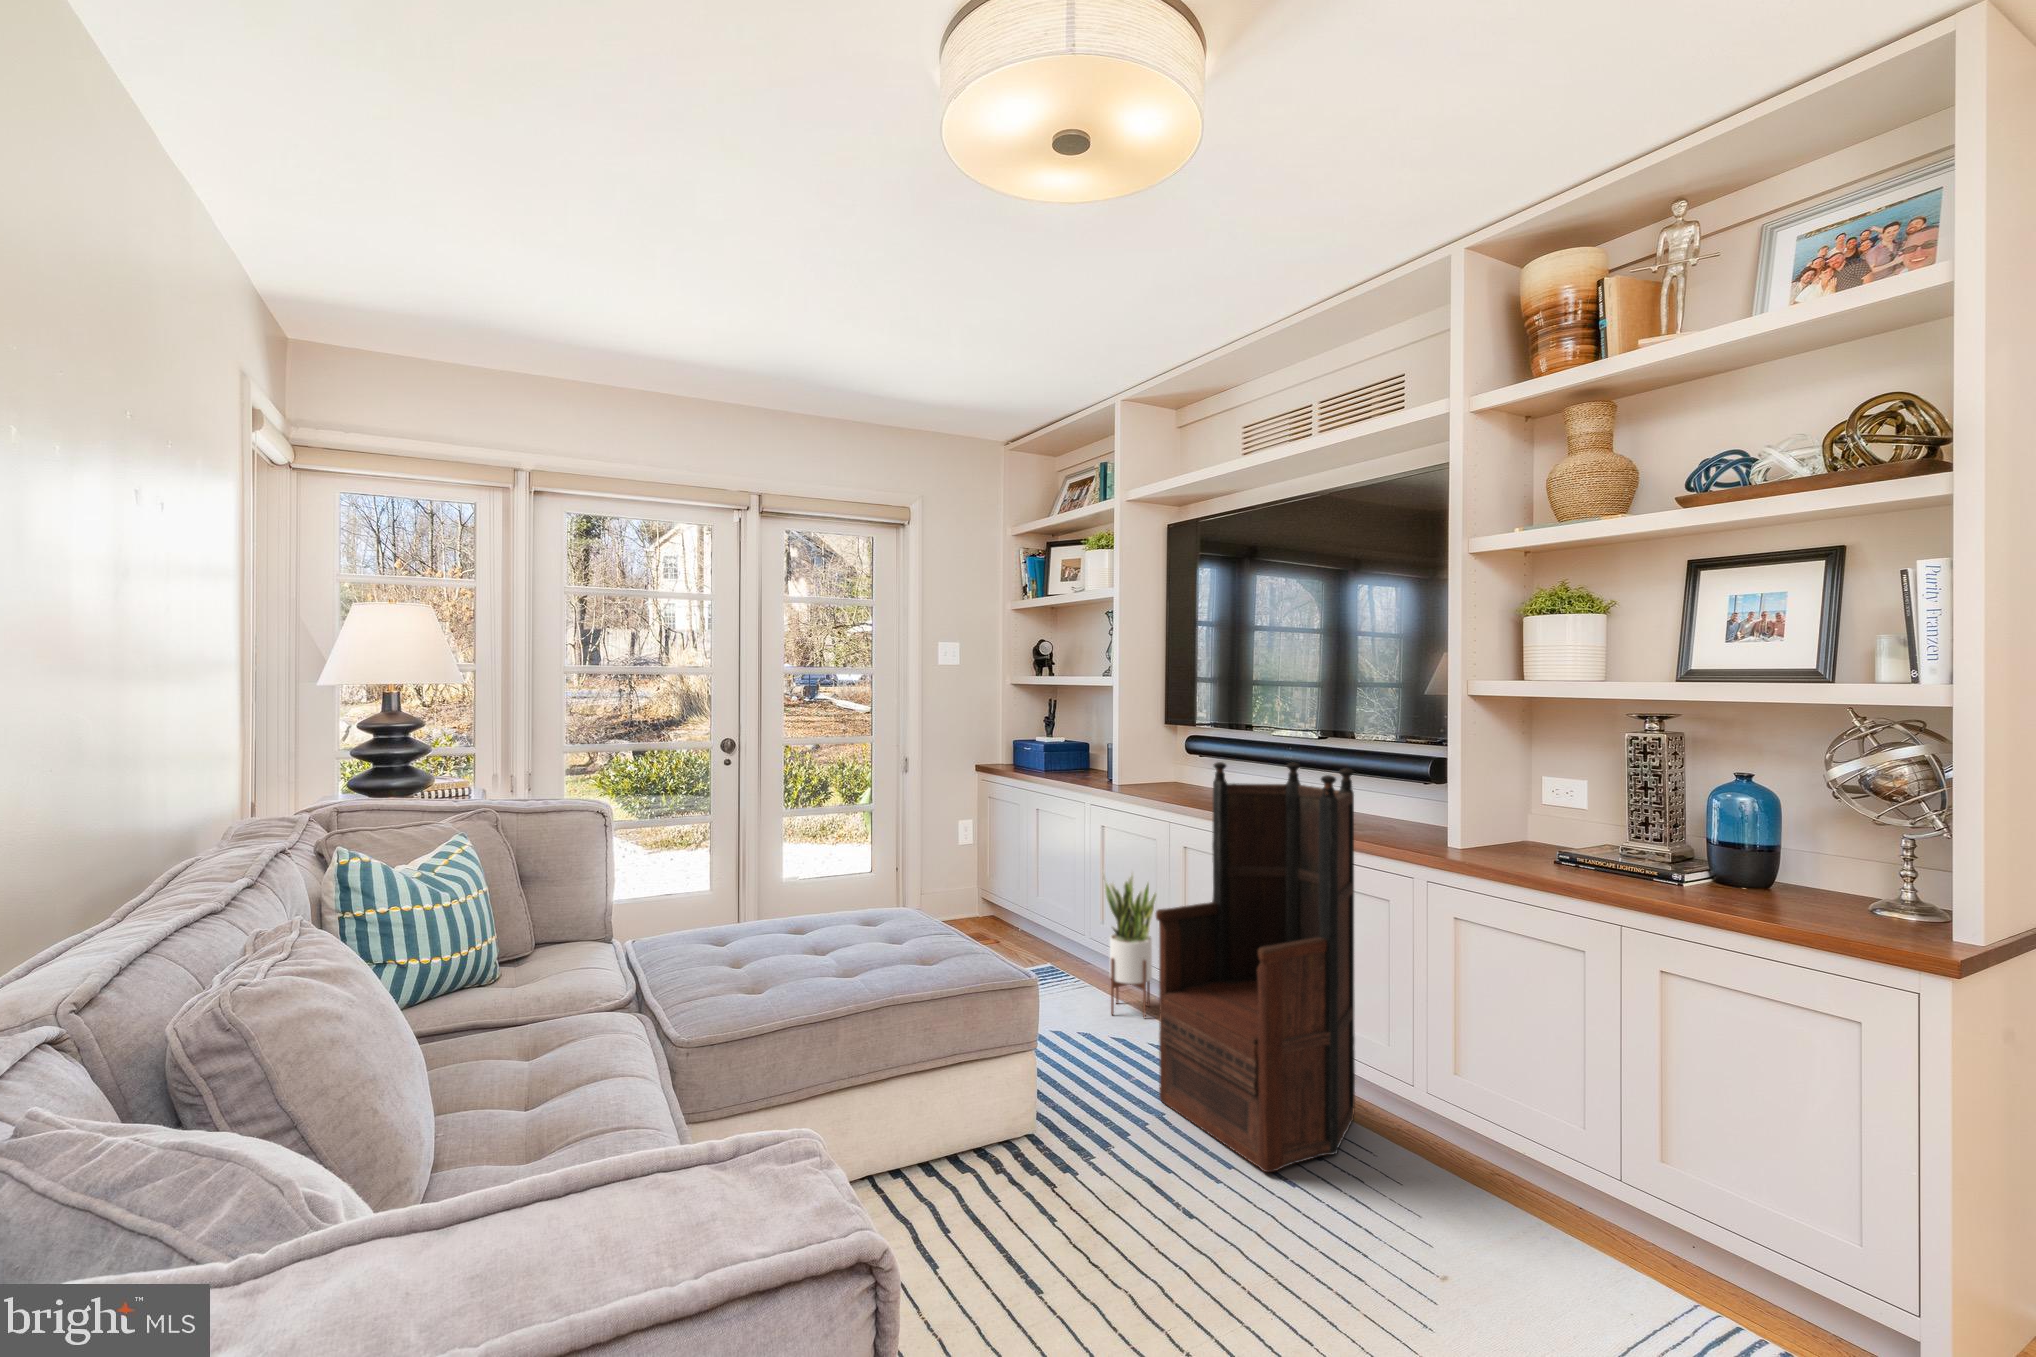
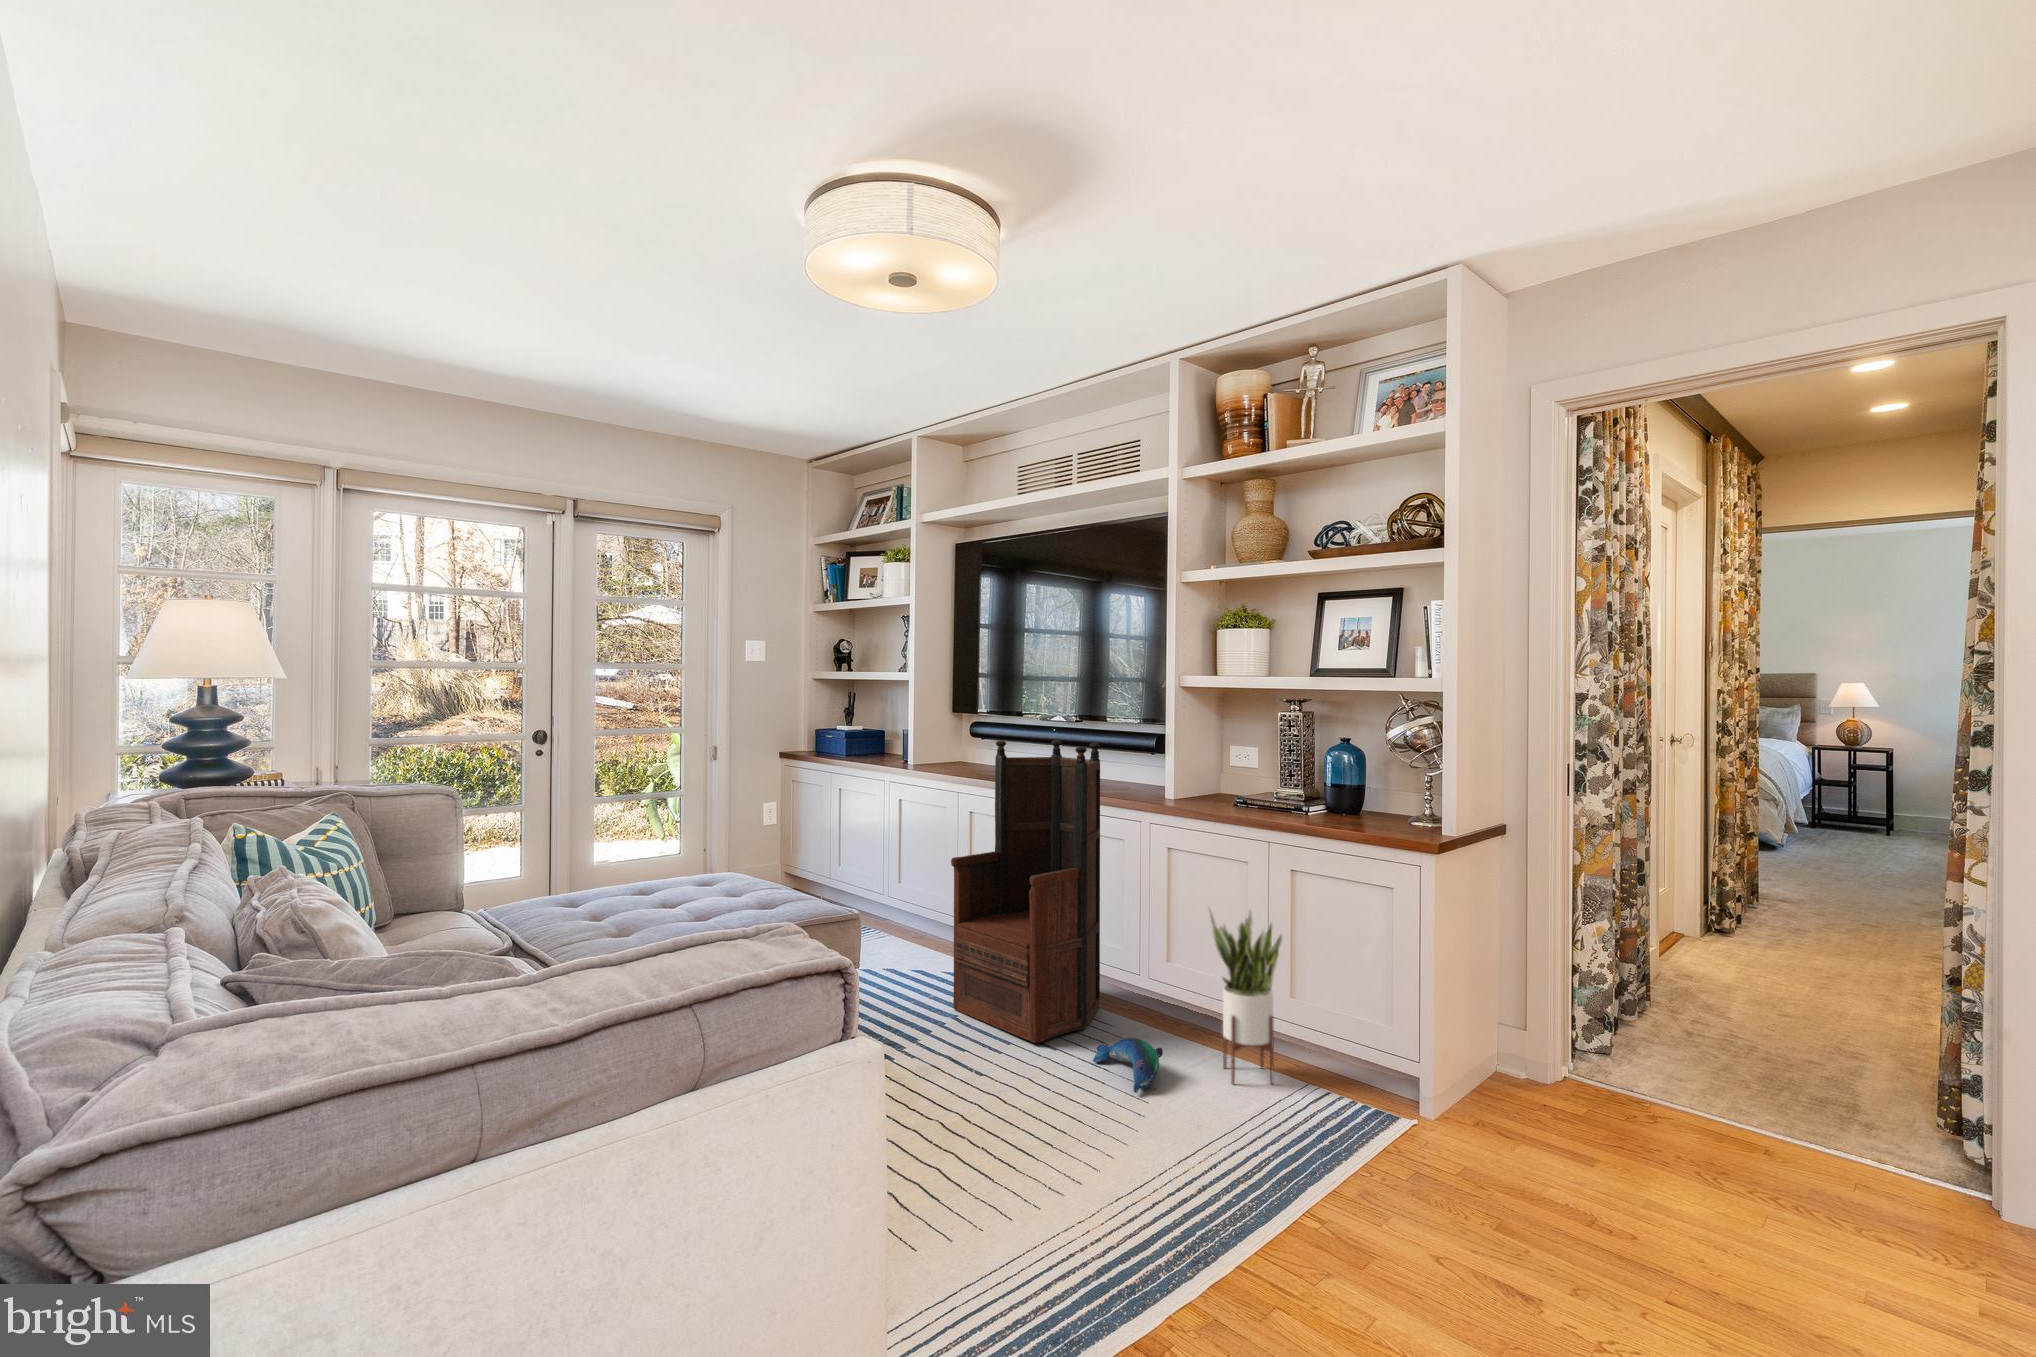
potted plant: present [1102,869,1157,1018] -> present [1208,906,1282,1084]
plush toy: none [1350,1191,1458,1289] -> present [1093,1038,1163,1093]

